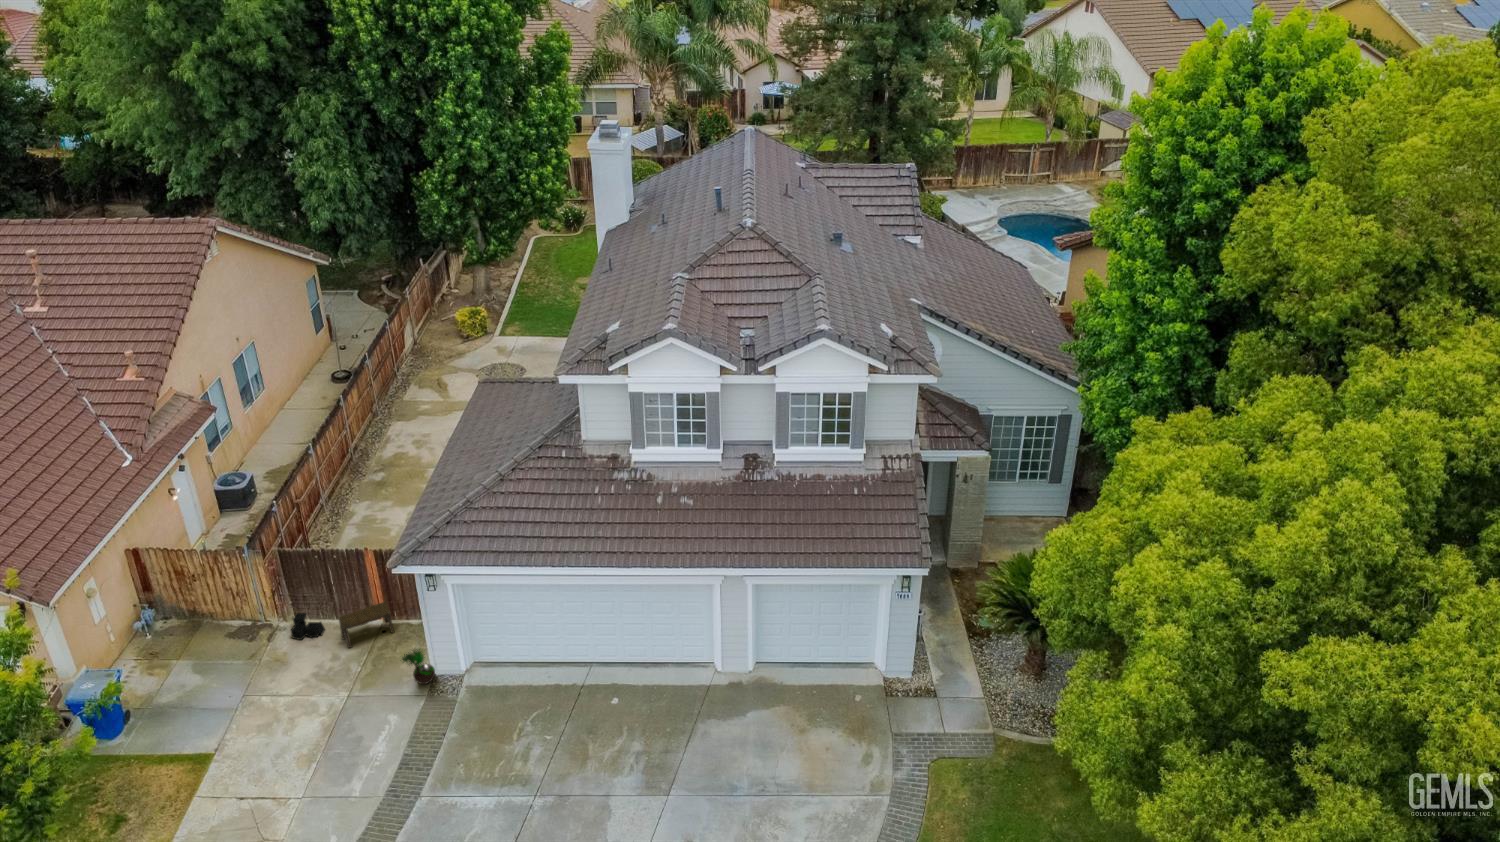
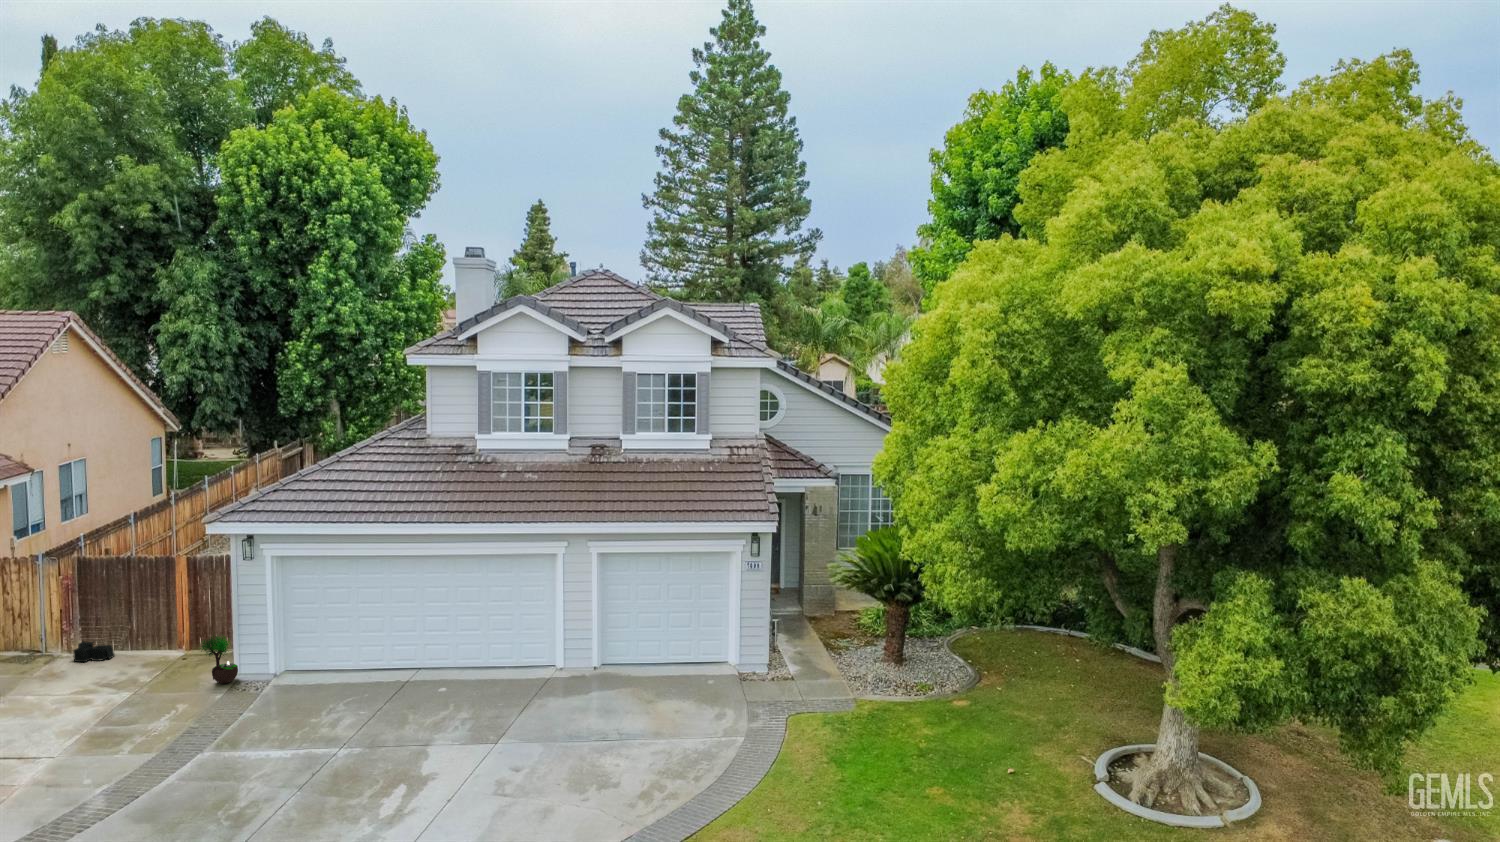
bench: present [339,602,394,648] -> none [133,622,196,666]

